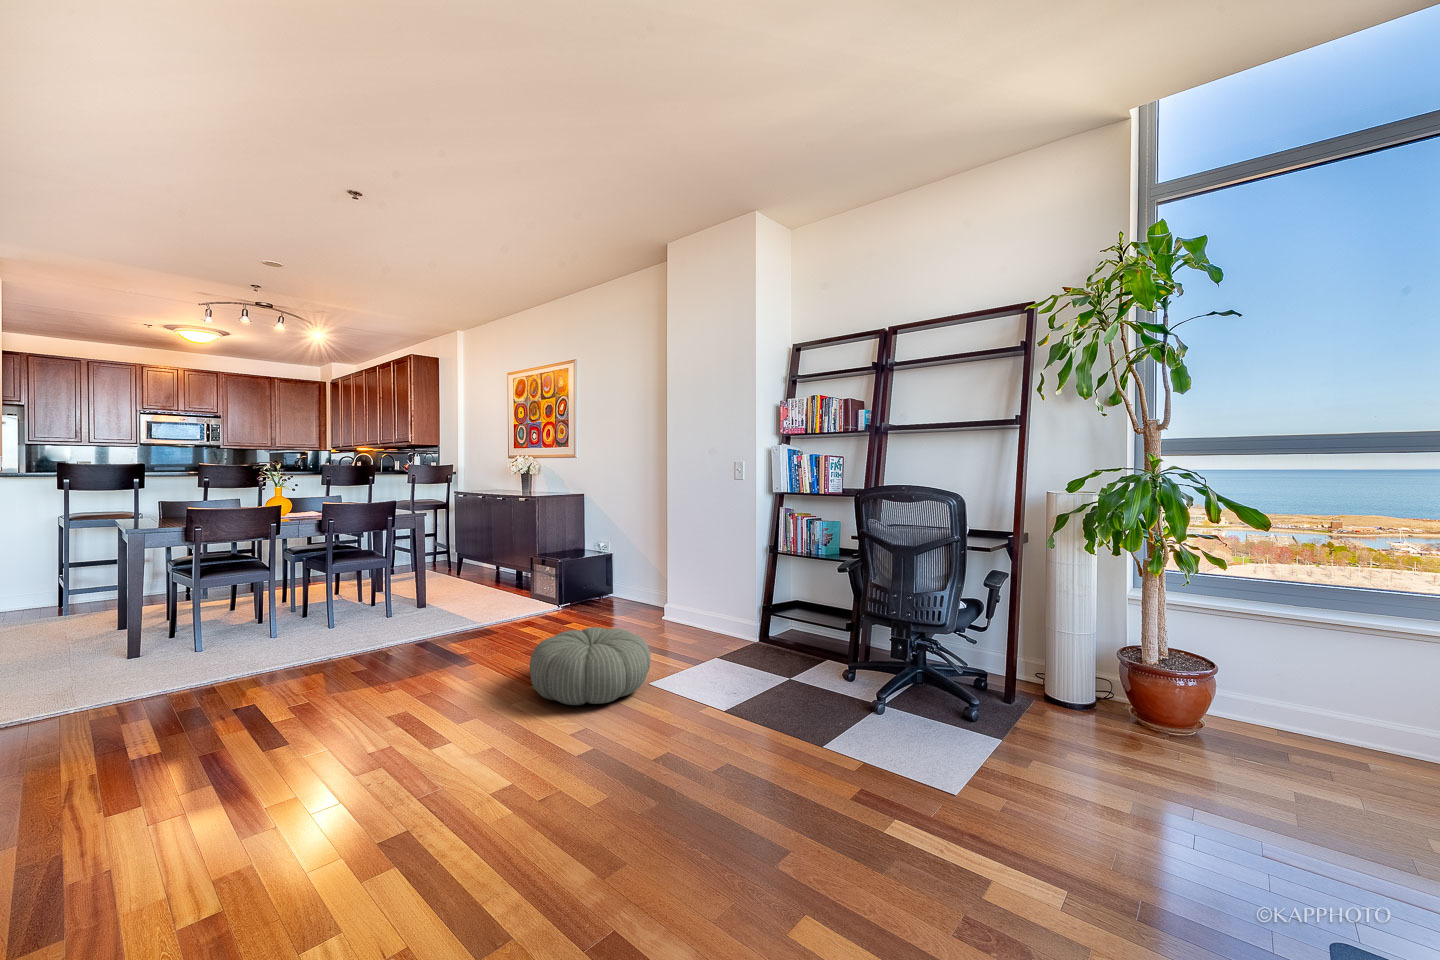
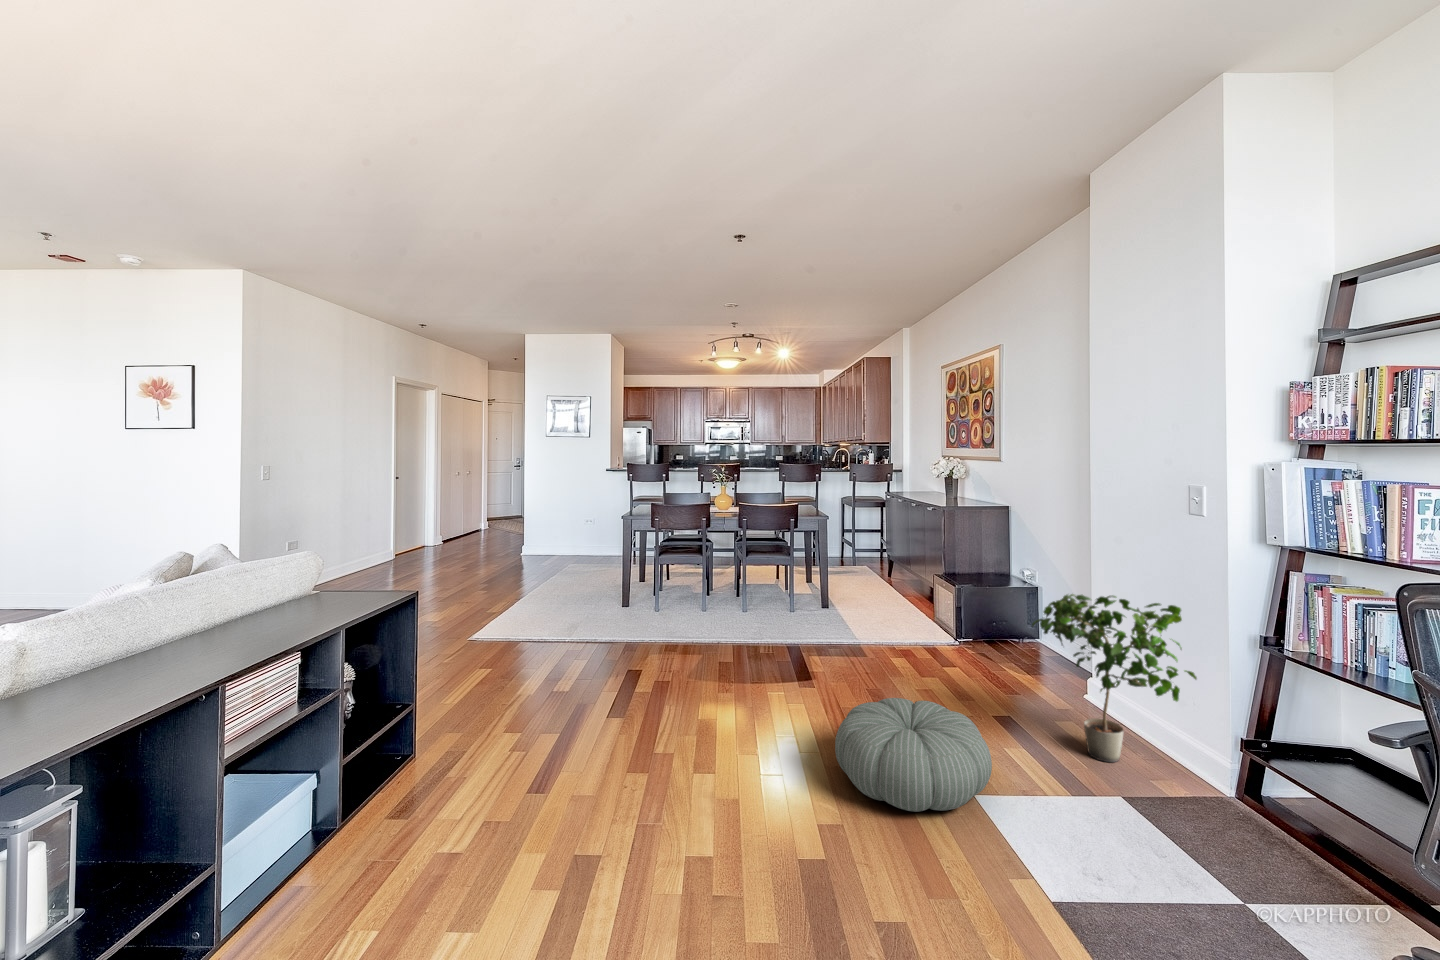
potted plant: none [648,534,738,645] -> present [1032,594,1197,762]

